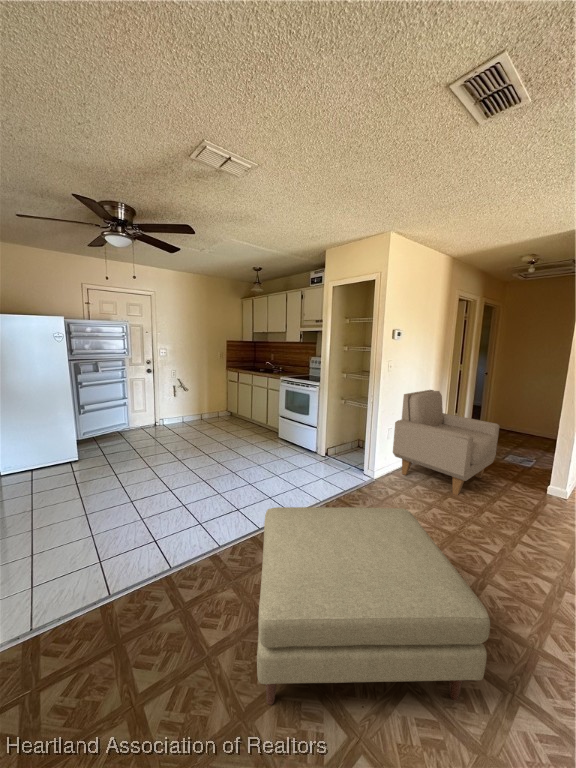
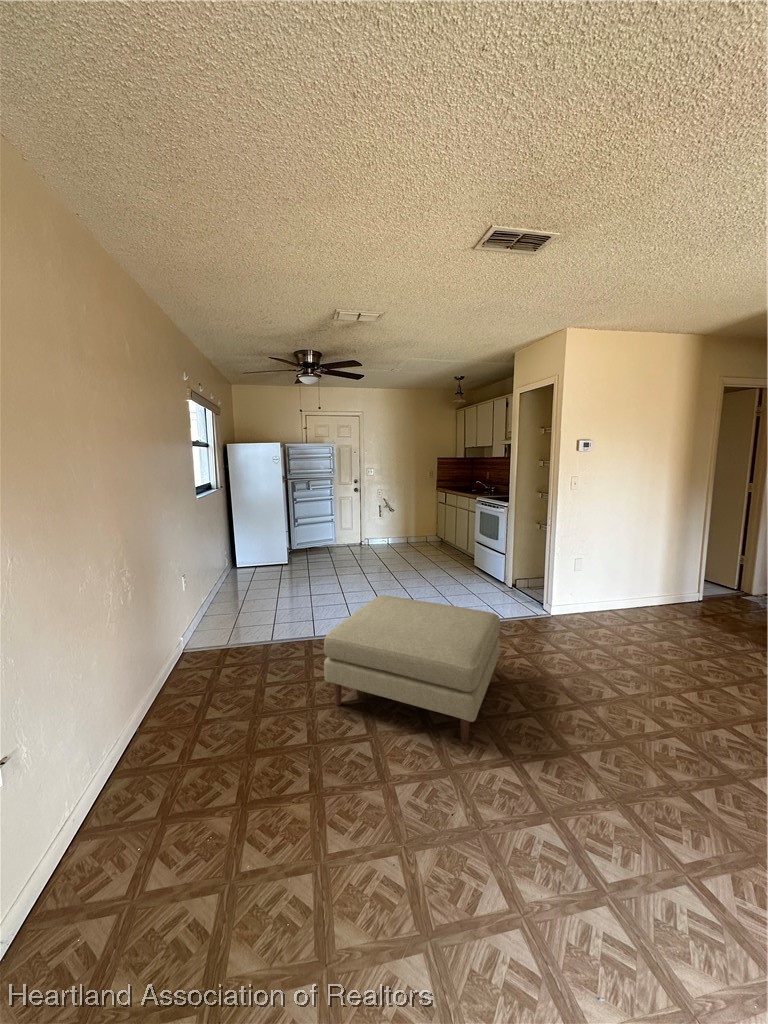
armchair: present [393,390,500,495] -> none [582,515,748,645]

